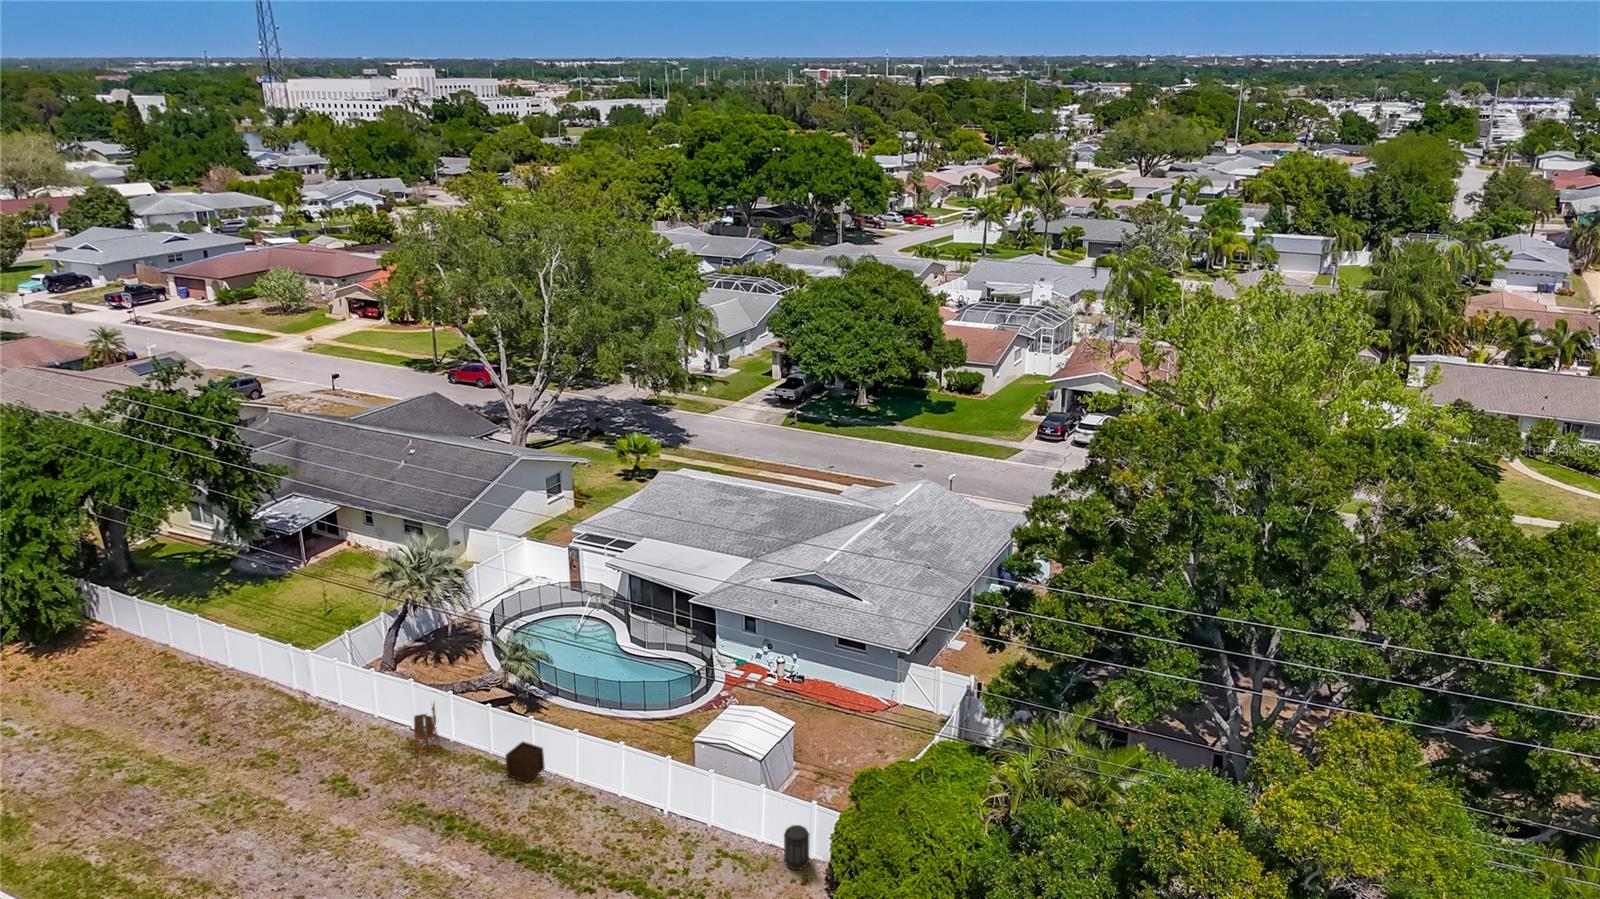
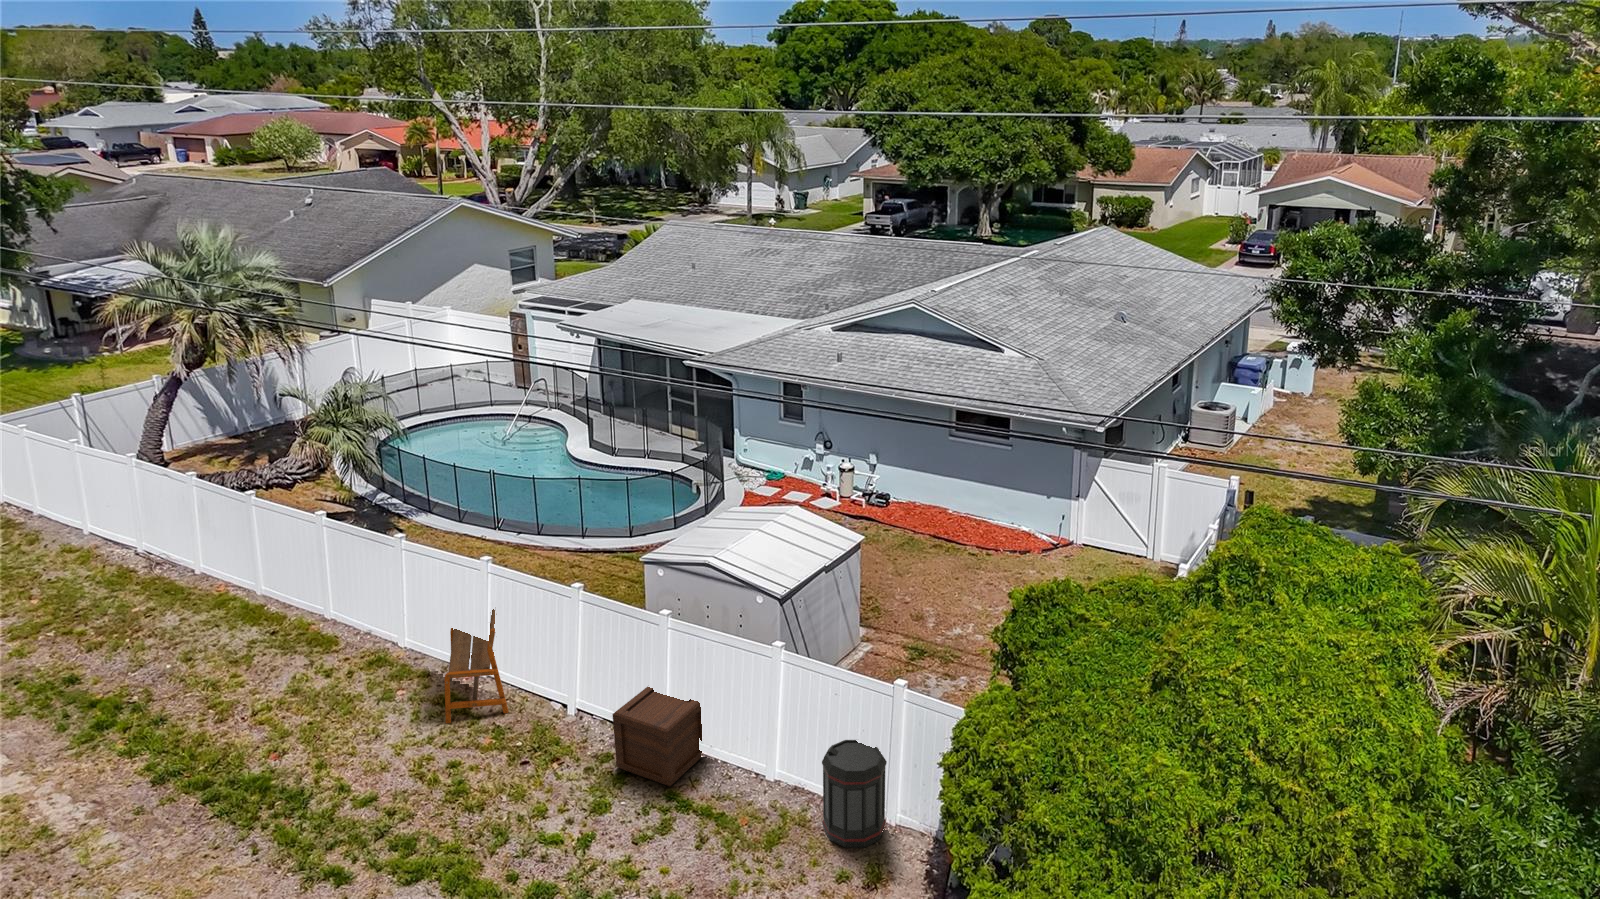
bench: present [414,704,441,756] -> present [445,609,509,723]
wooden crate: present [505,742,545,782] -> present [612,687,702,786]

